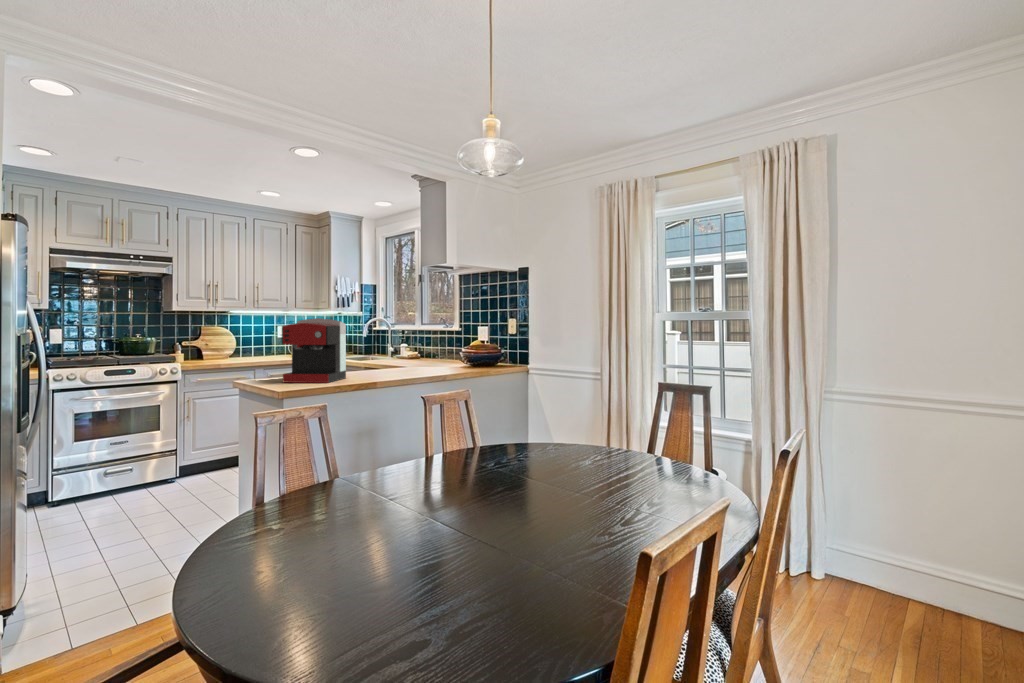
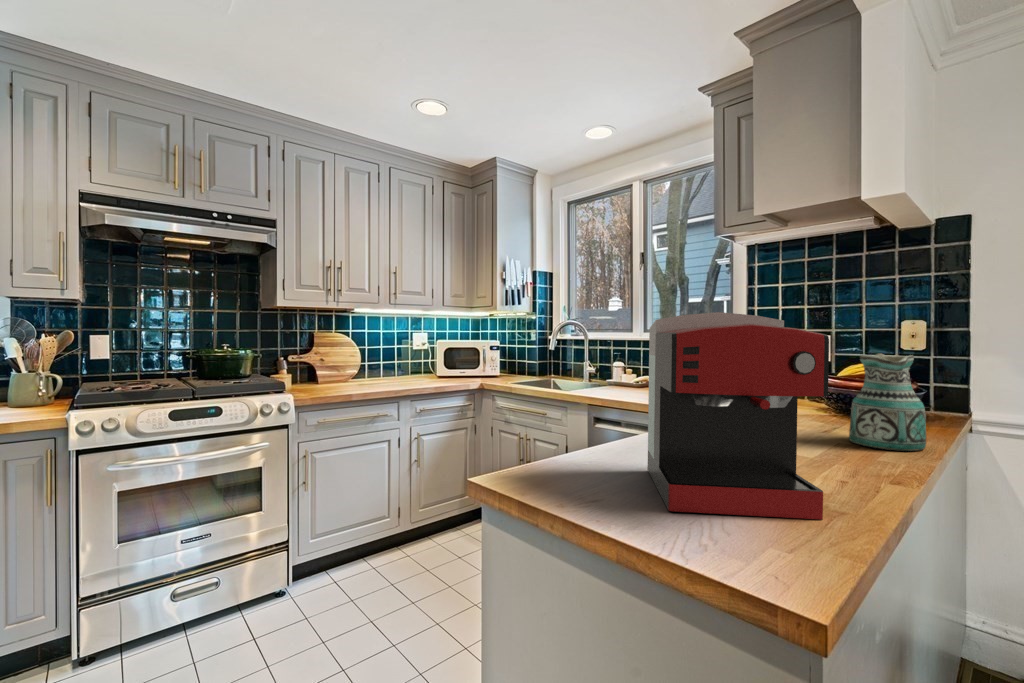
ceramic pitcher: none [419,334,445,373] -> present [849,353,926,451]

